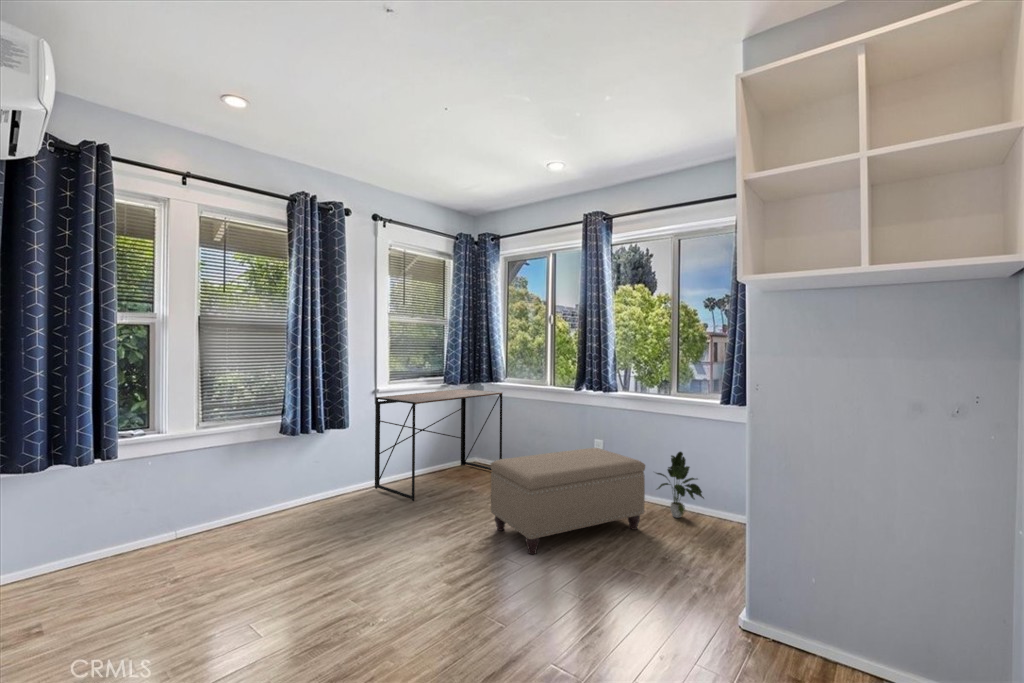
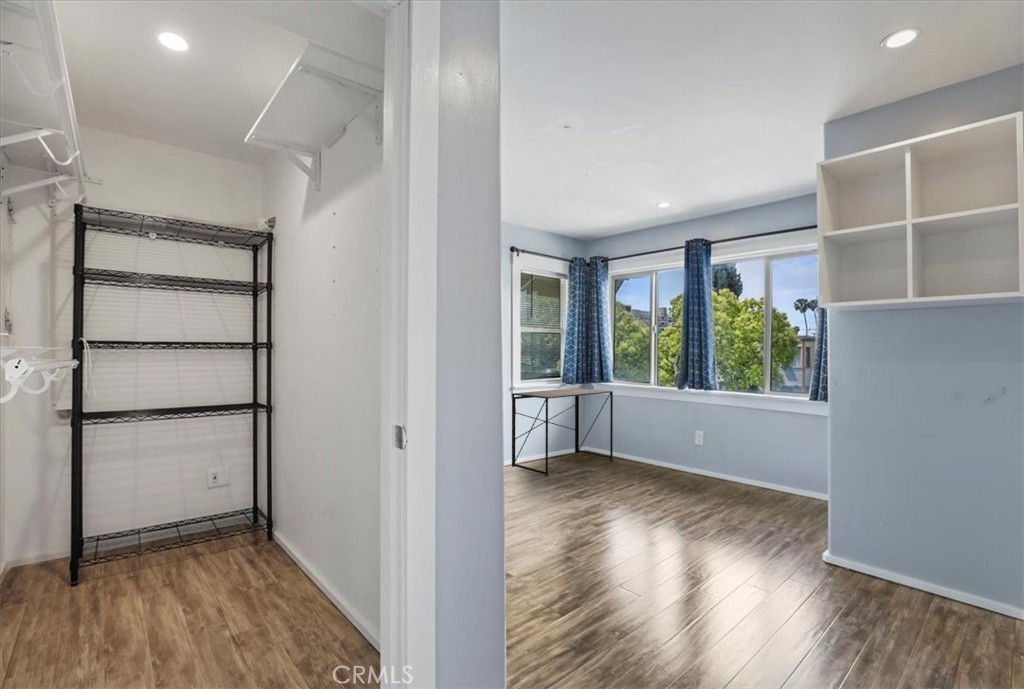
ottoman: present [491,448,645,554] -> none [615,436,745,513]
potted plant: present [656,452,704,518] -> none [750,440,797,495]

